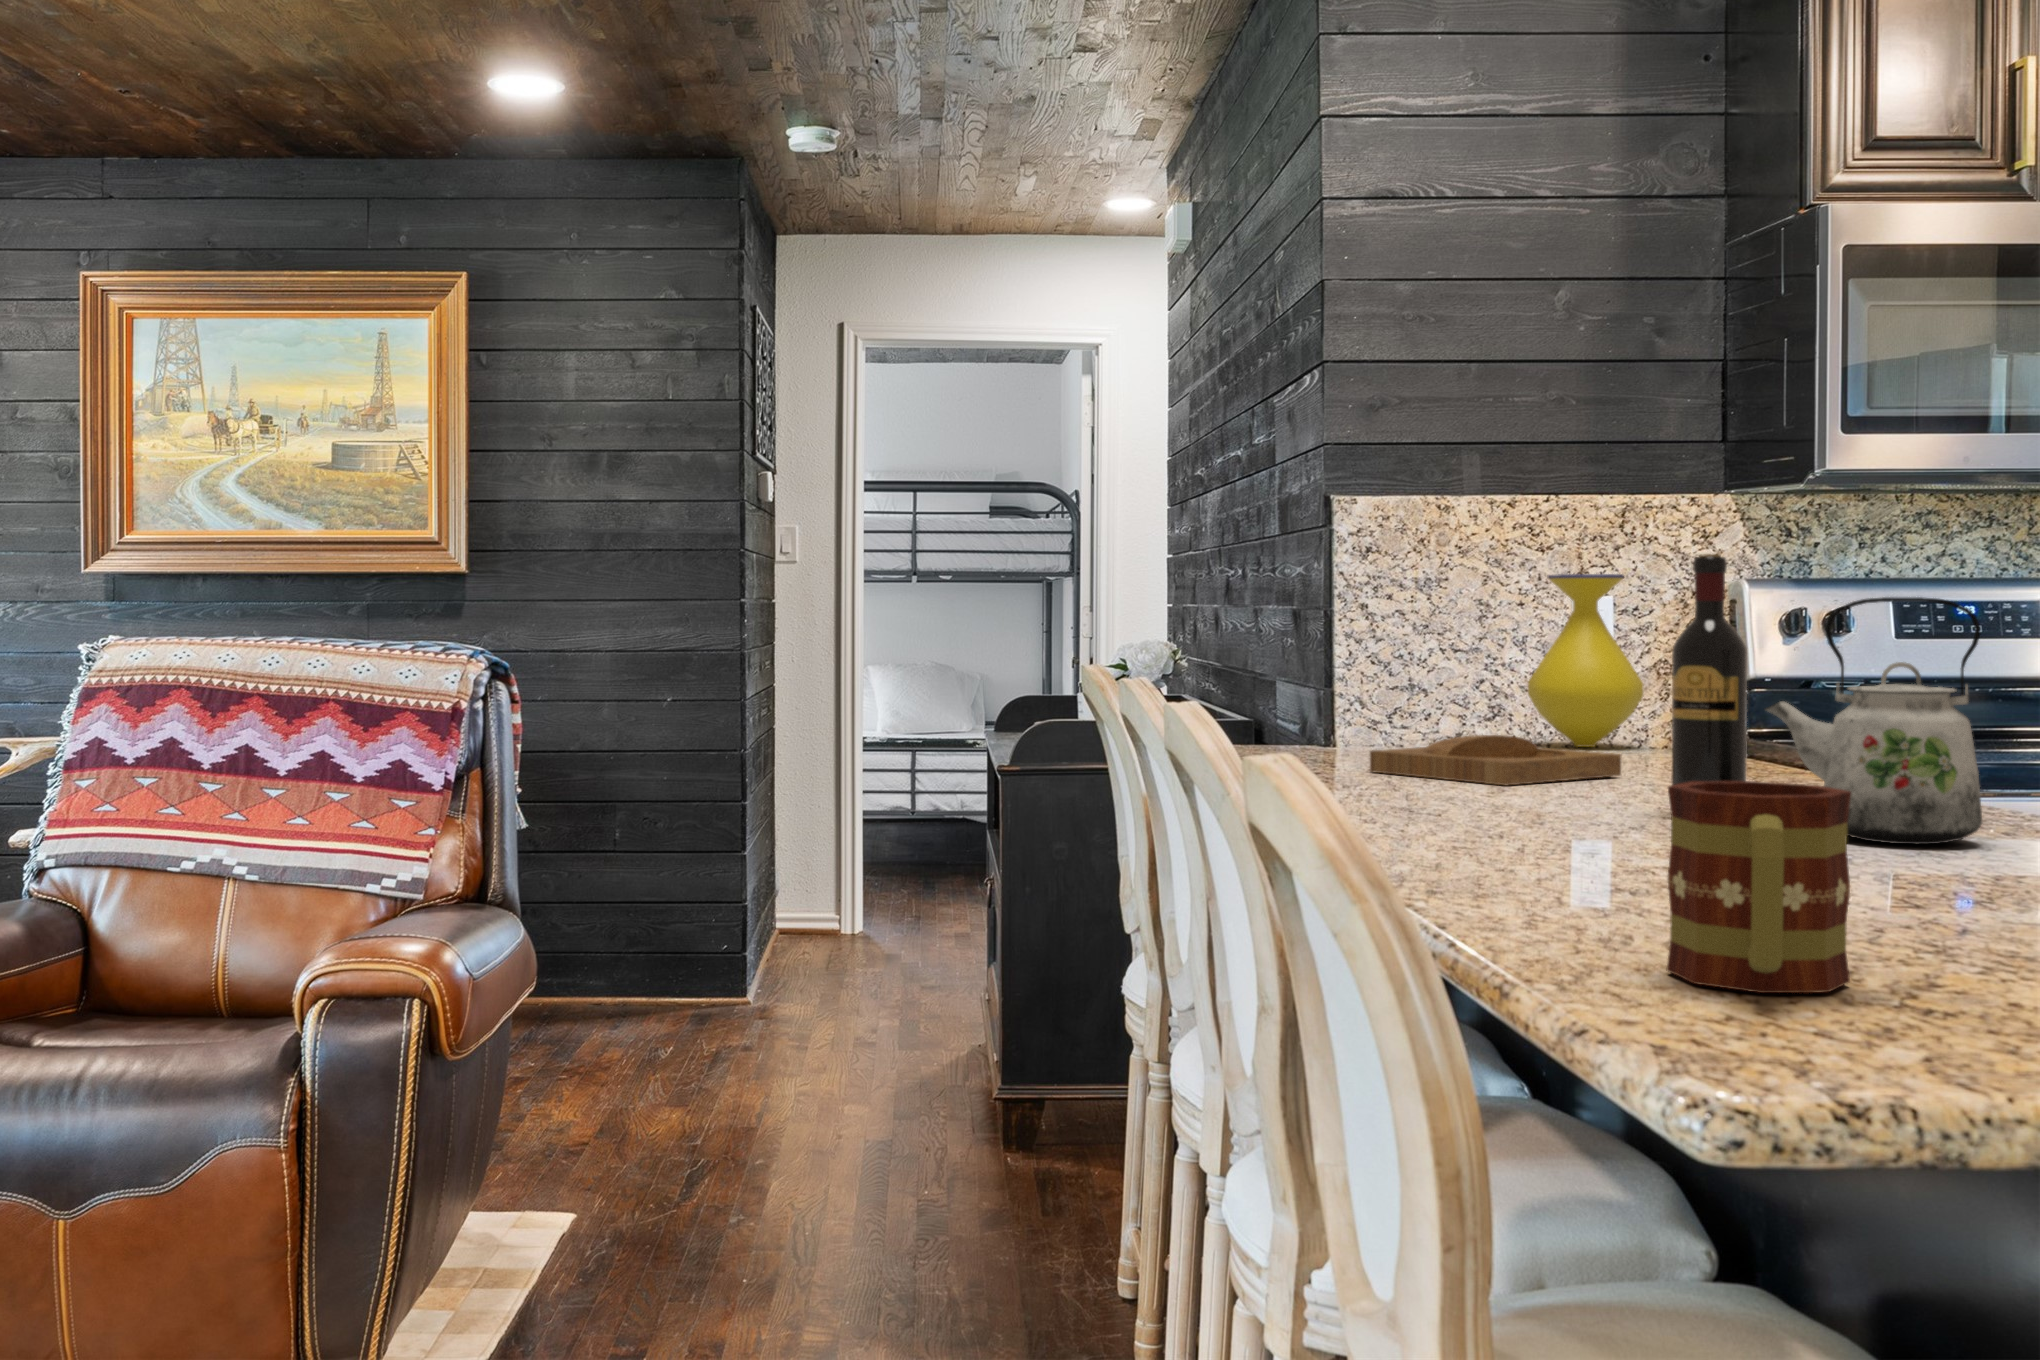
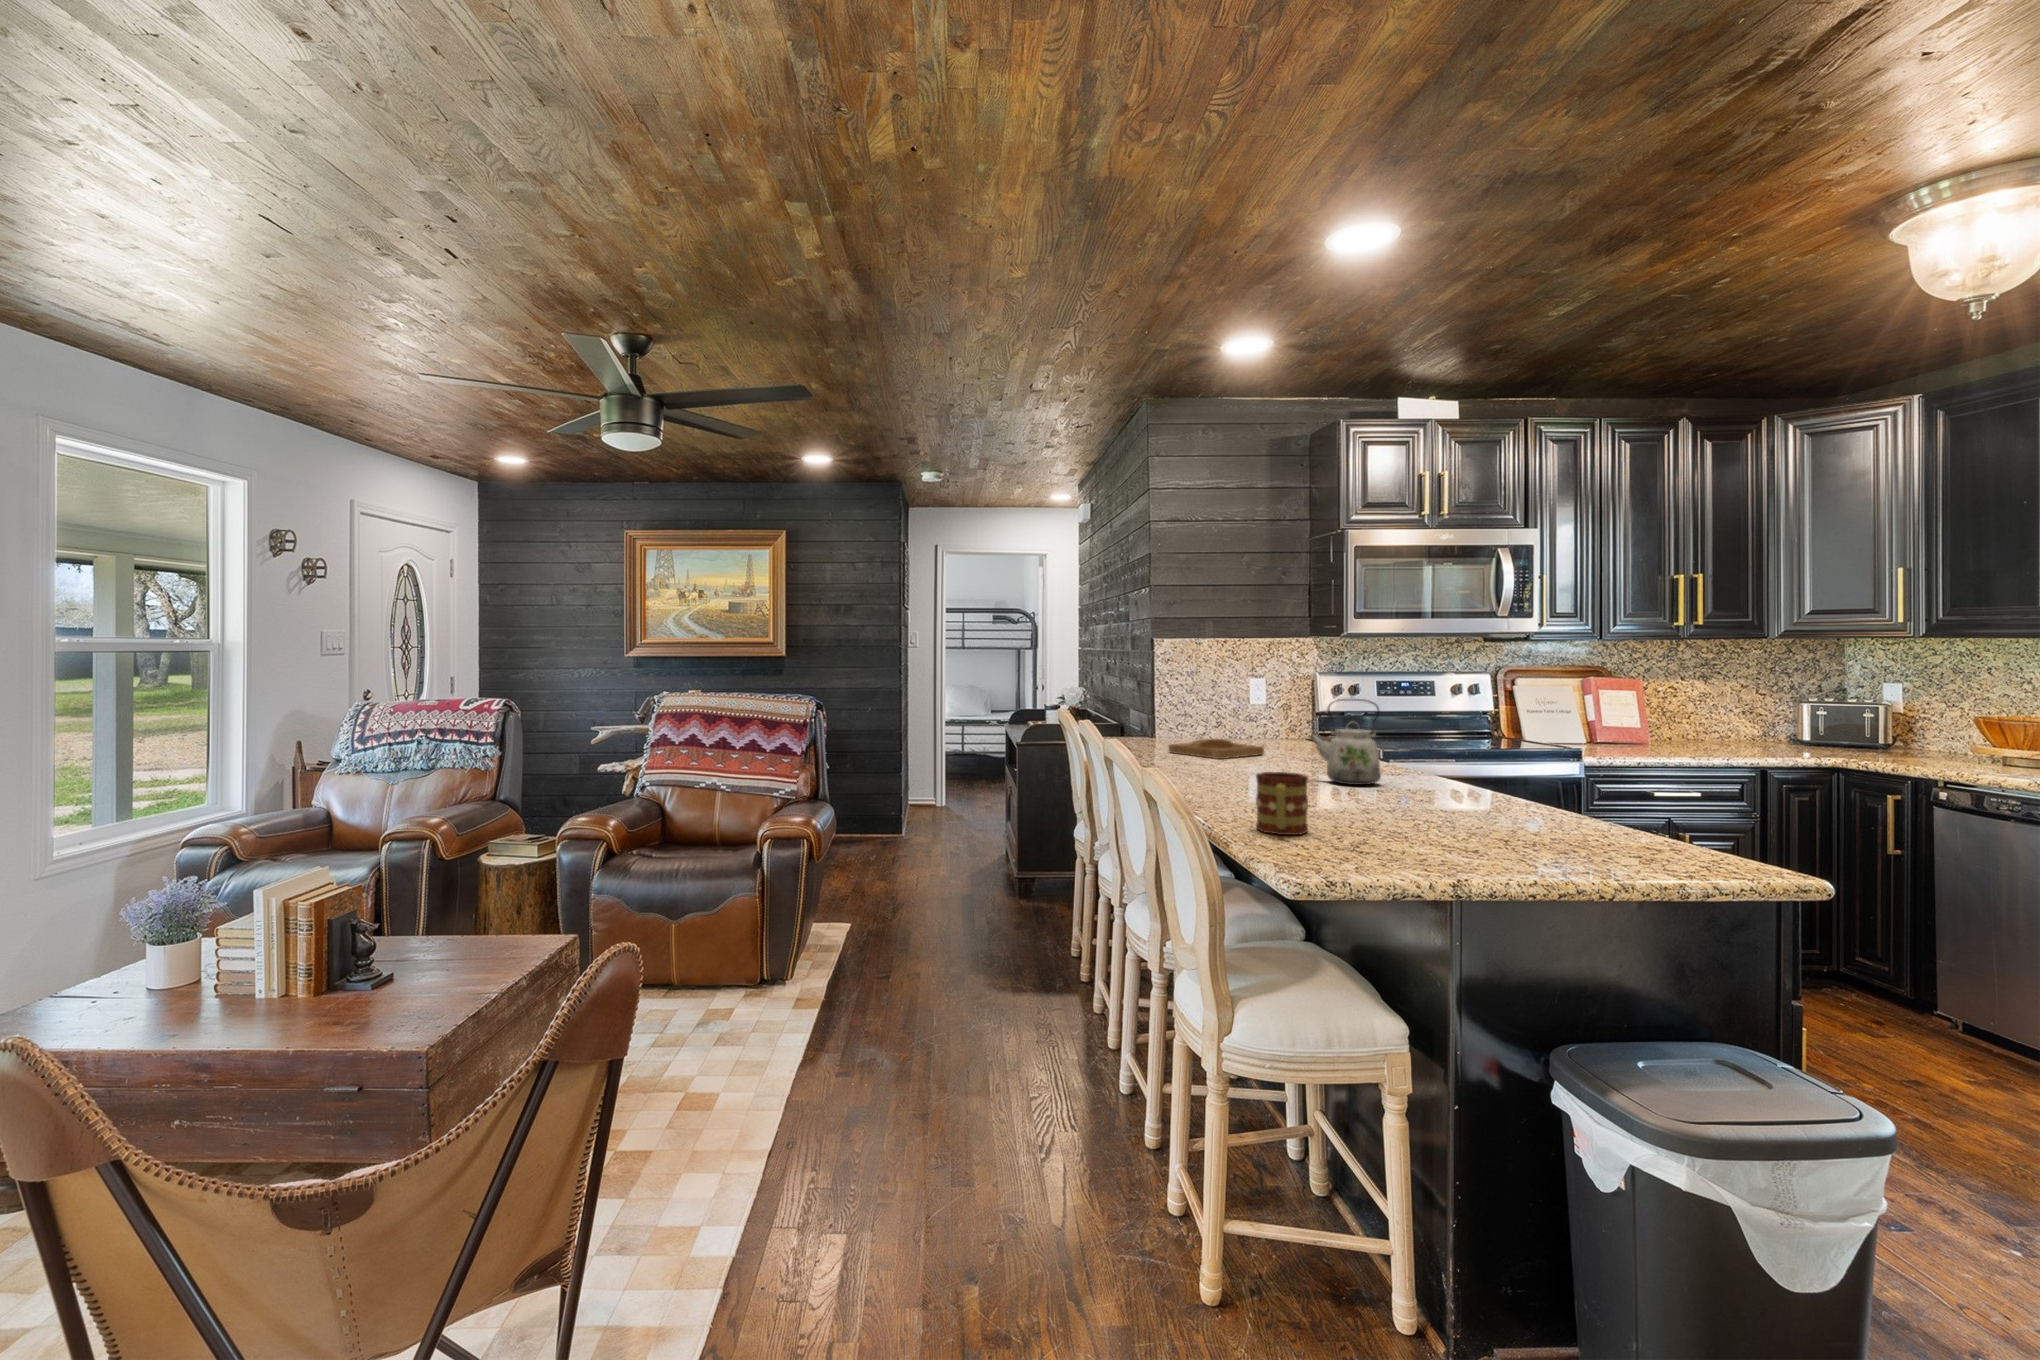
wine bottle: present [1672,554,1747,785] -> none [1277,679,1303,775]
vase: present [1528,574,1643,747] -> none [1231,671,1277,740]

